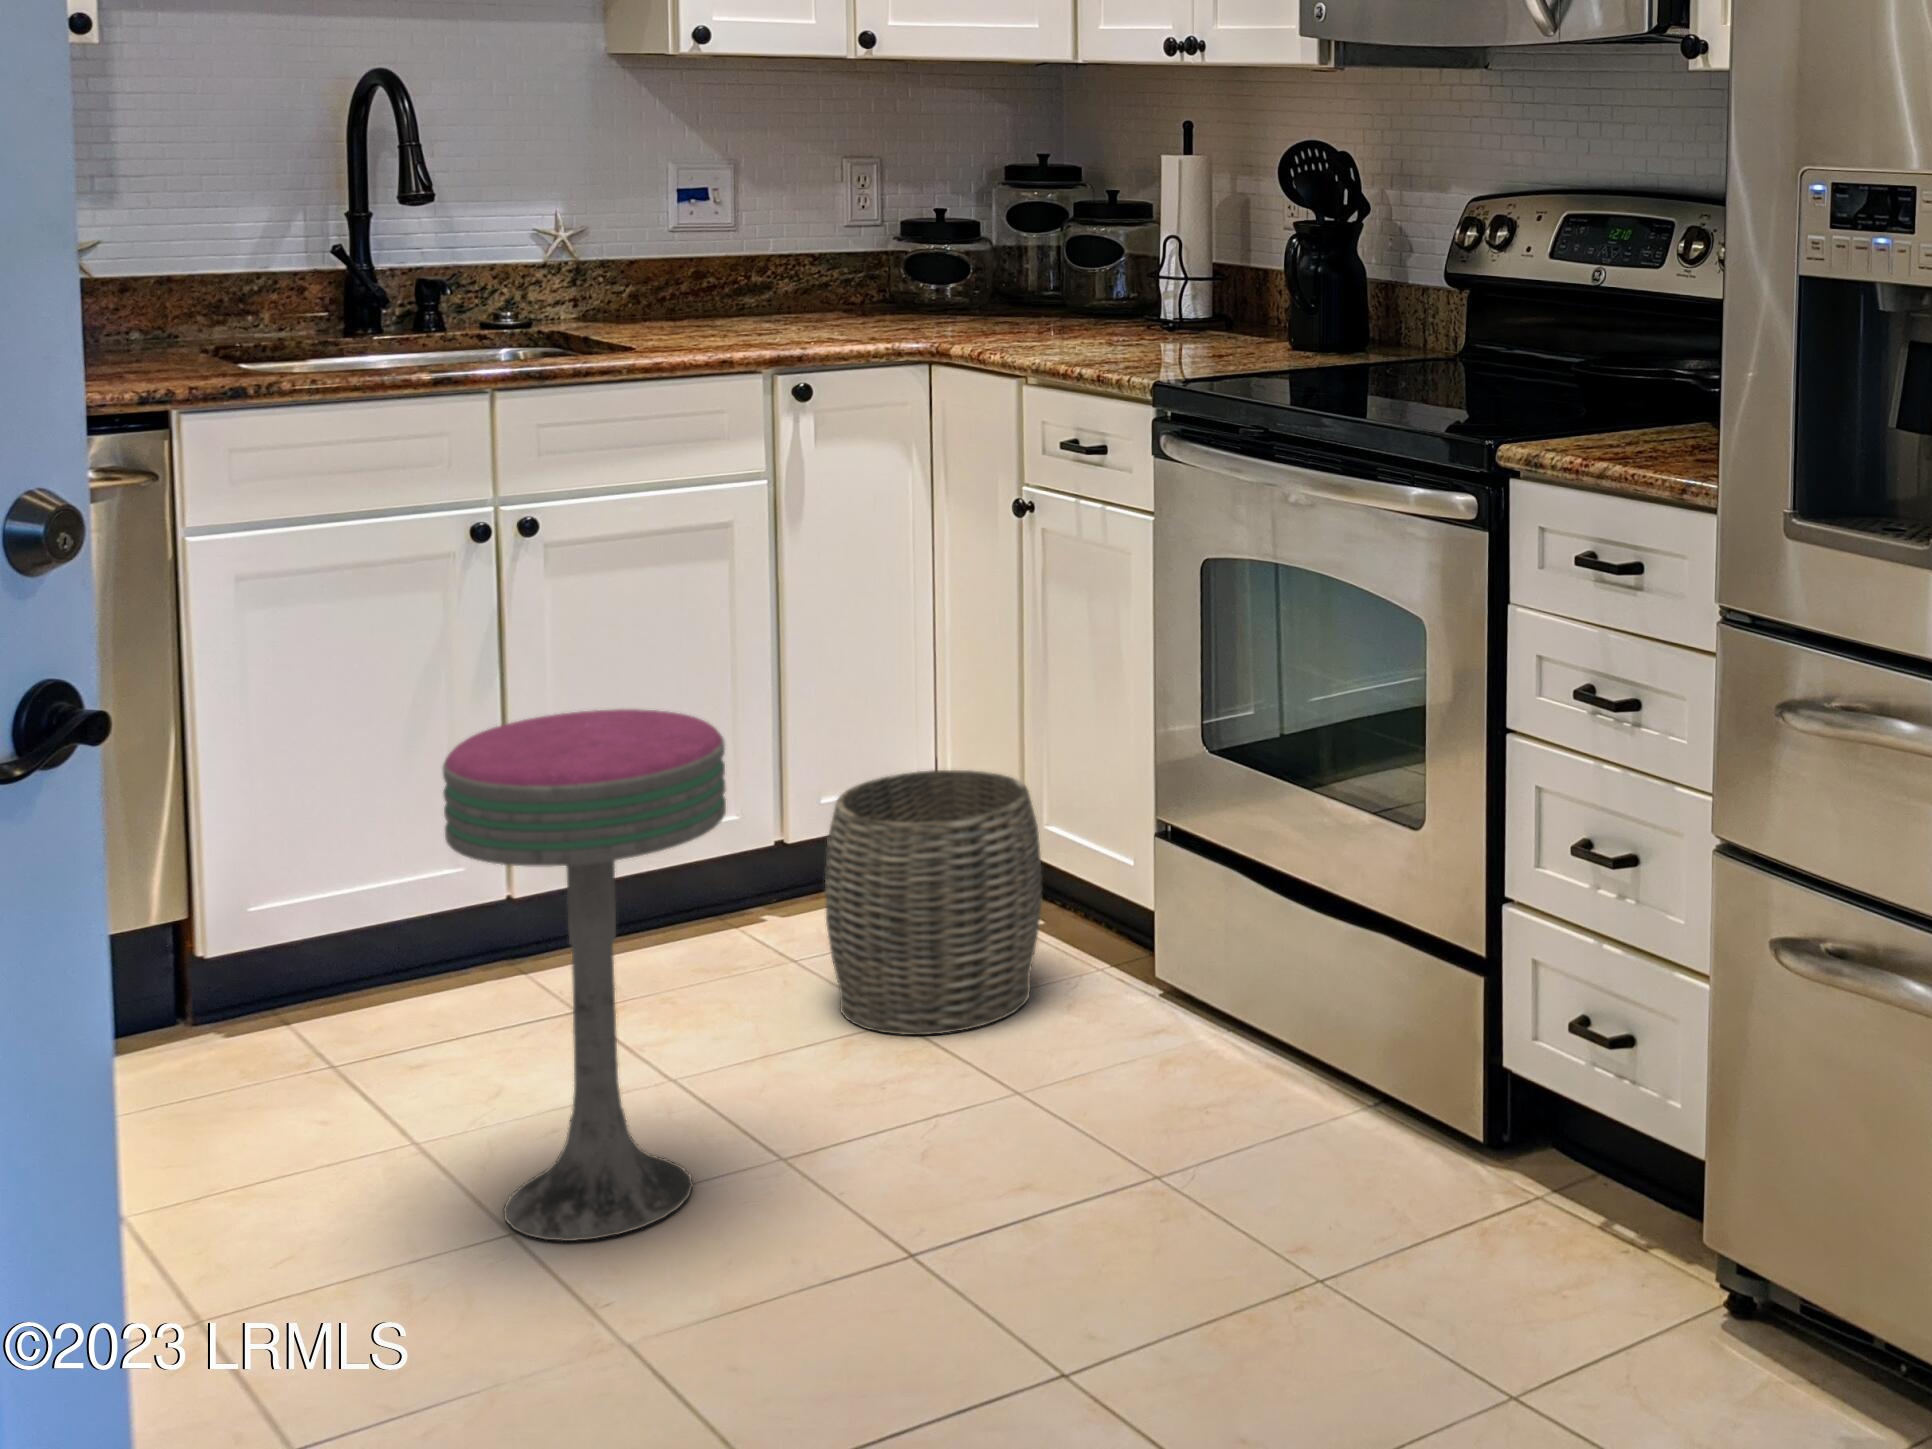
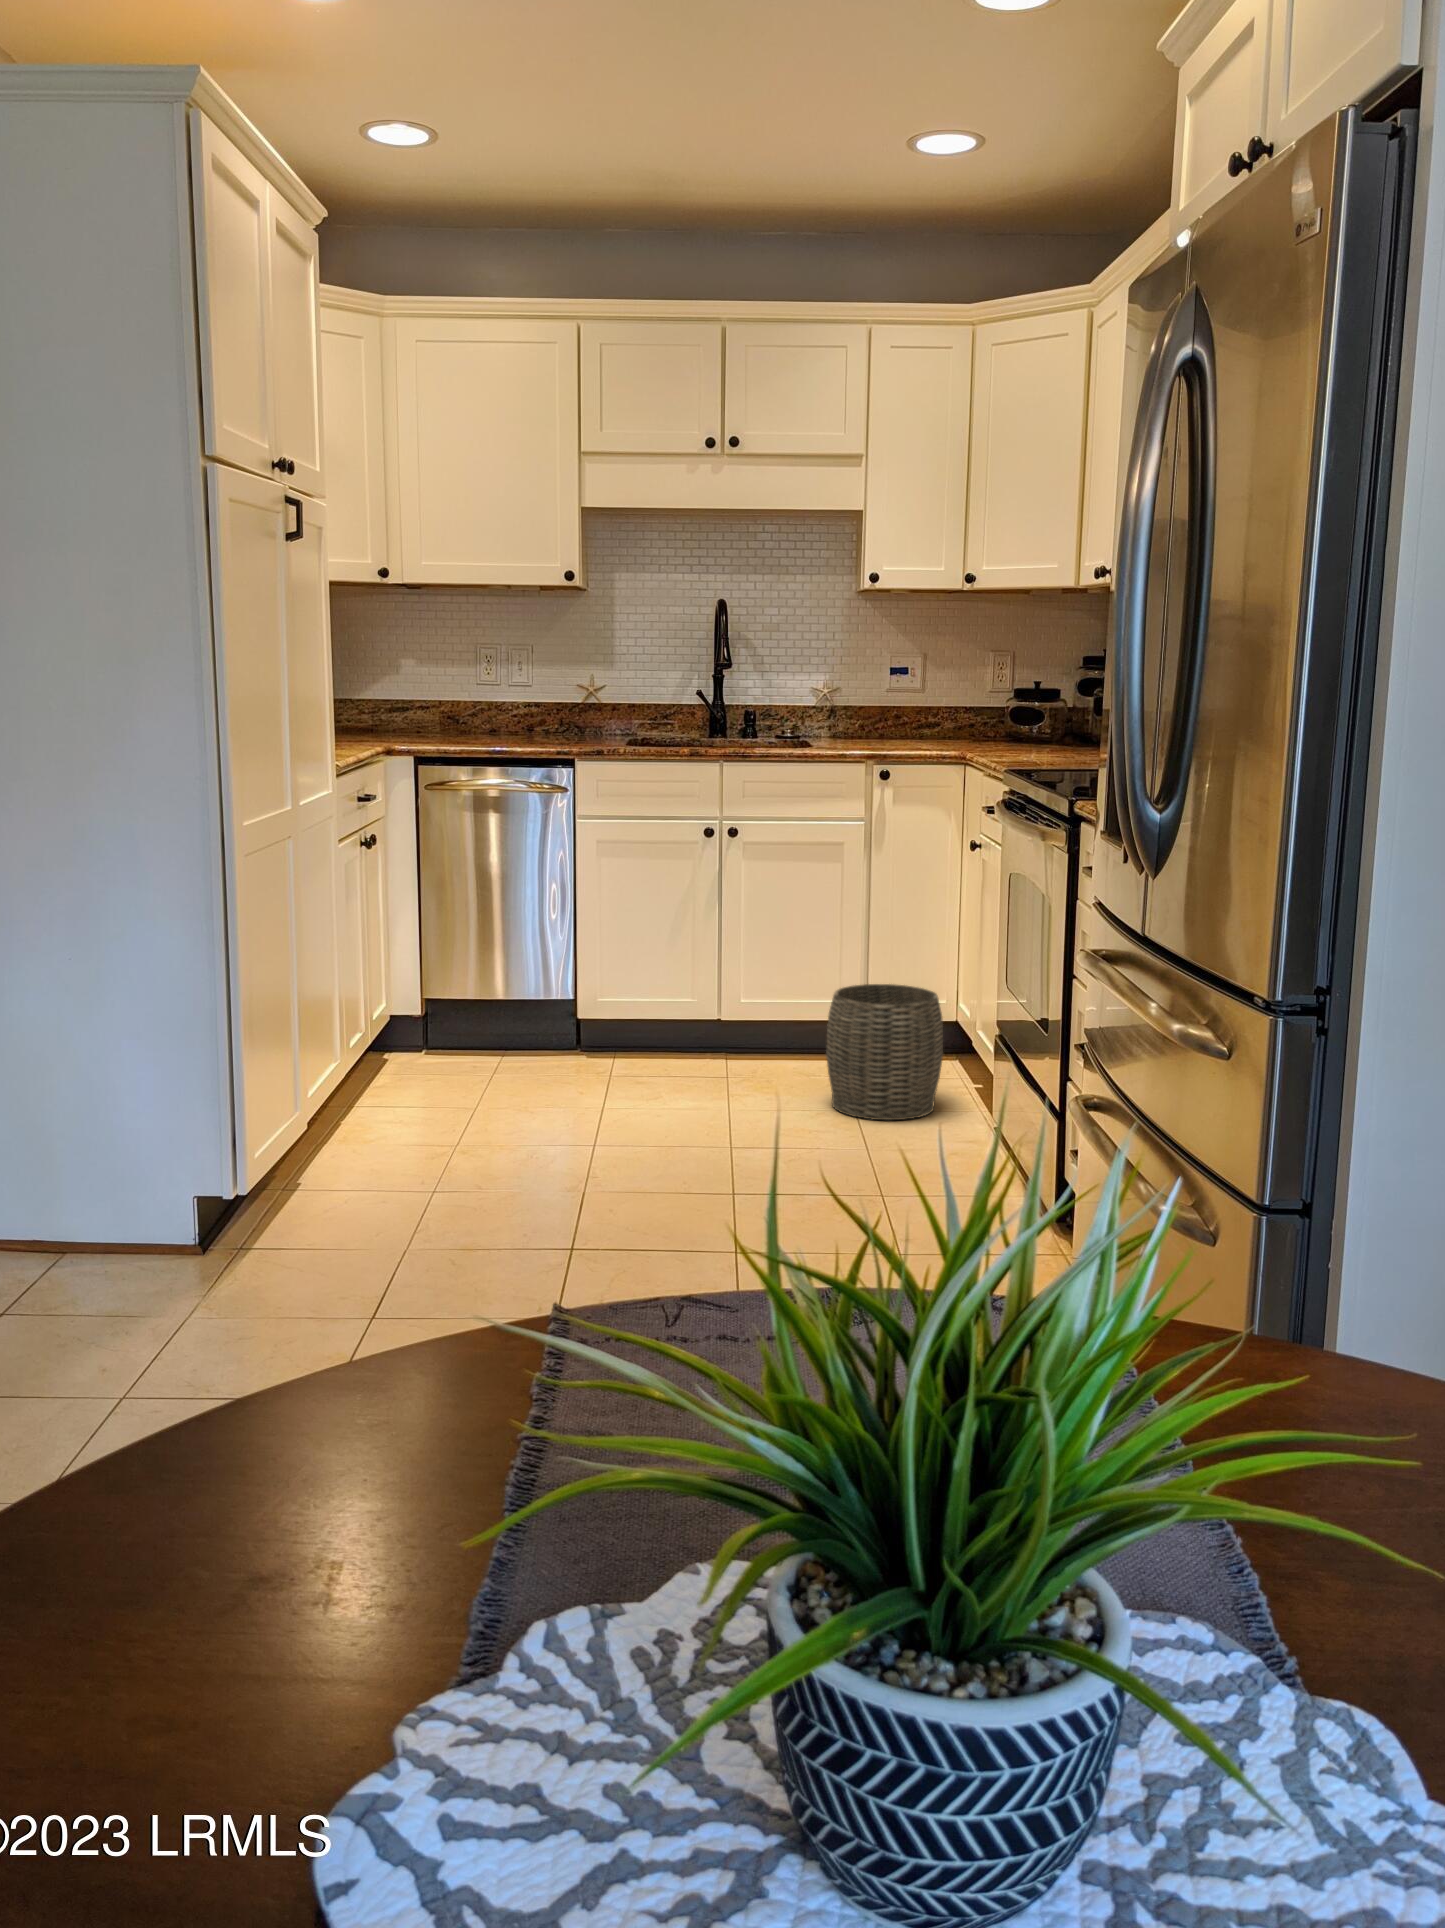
bar stool: present [443,709,726,1241] -> none [586,906,713,1151]

